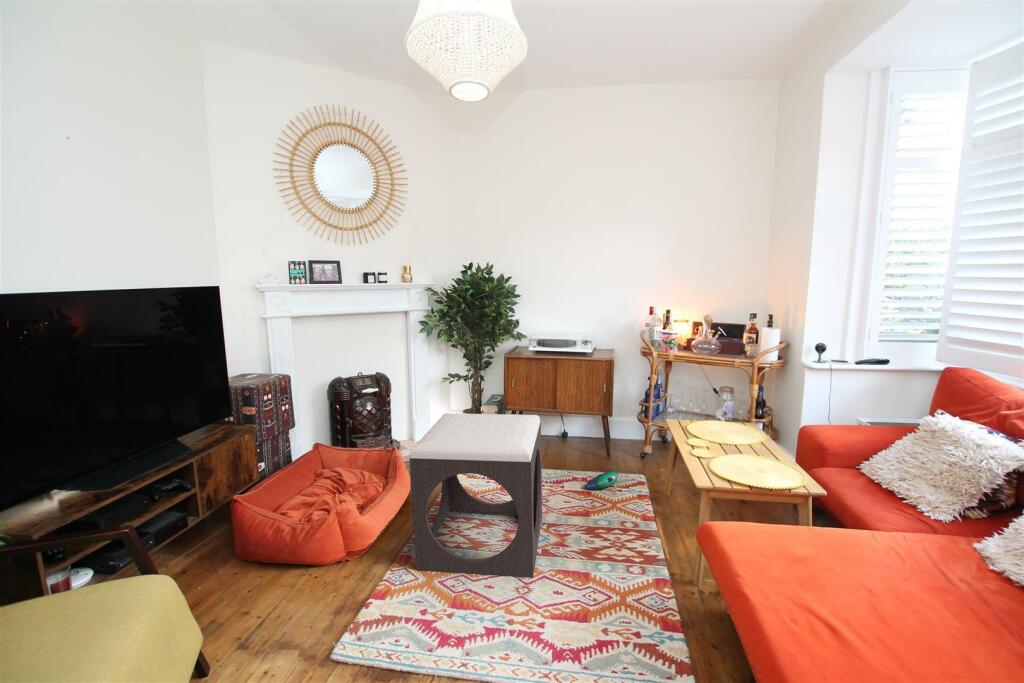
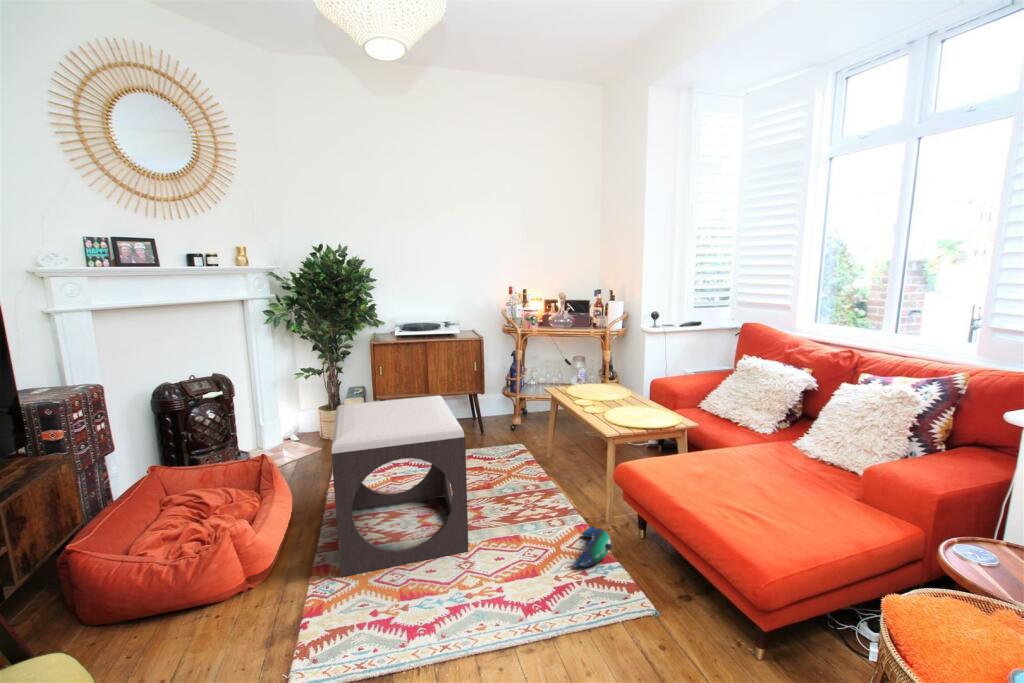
plush toy: present [583,470,618,490] -> present [574,526,612,567]

